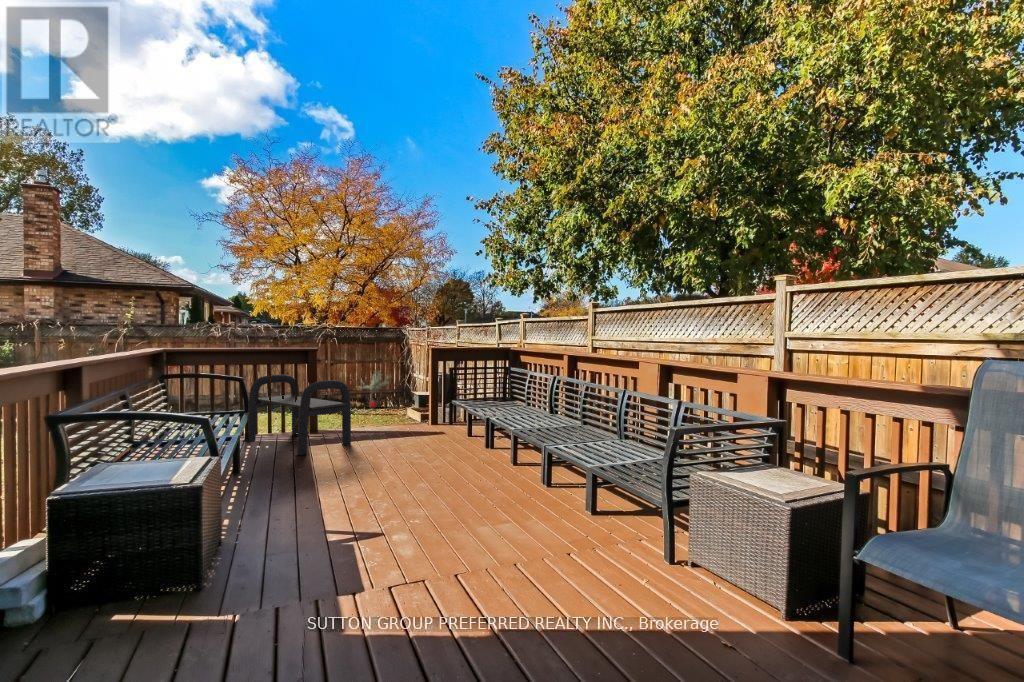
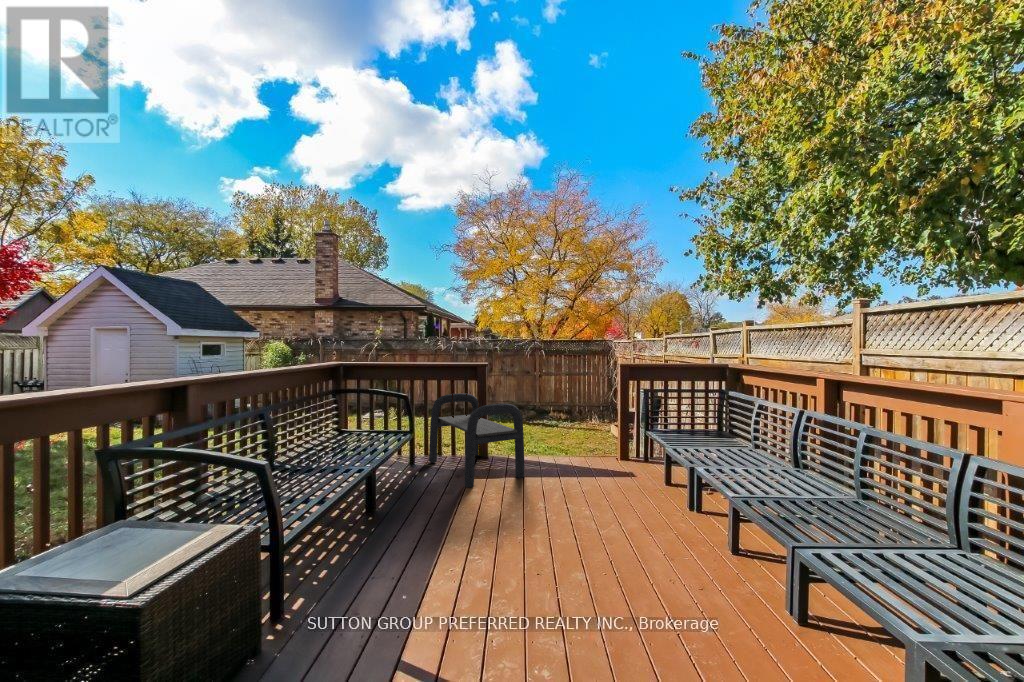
potted tree: present [358,372,389,408] -> none [562,383,593,421]

